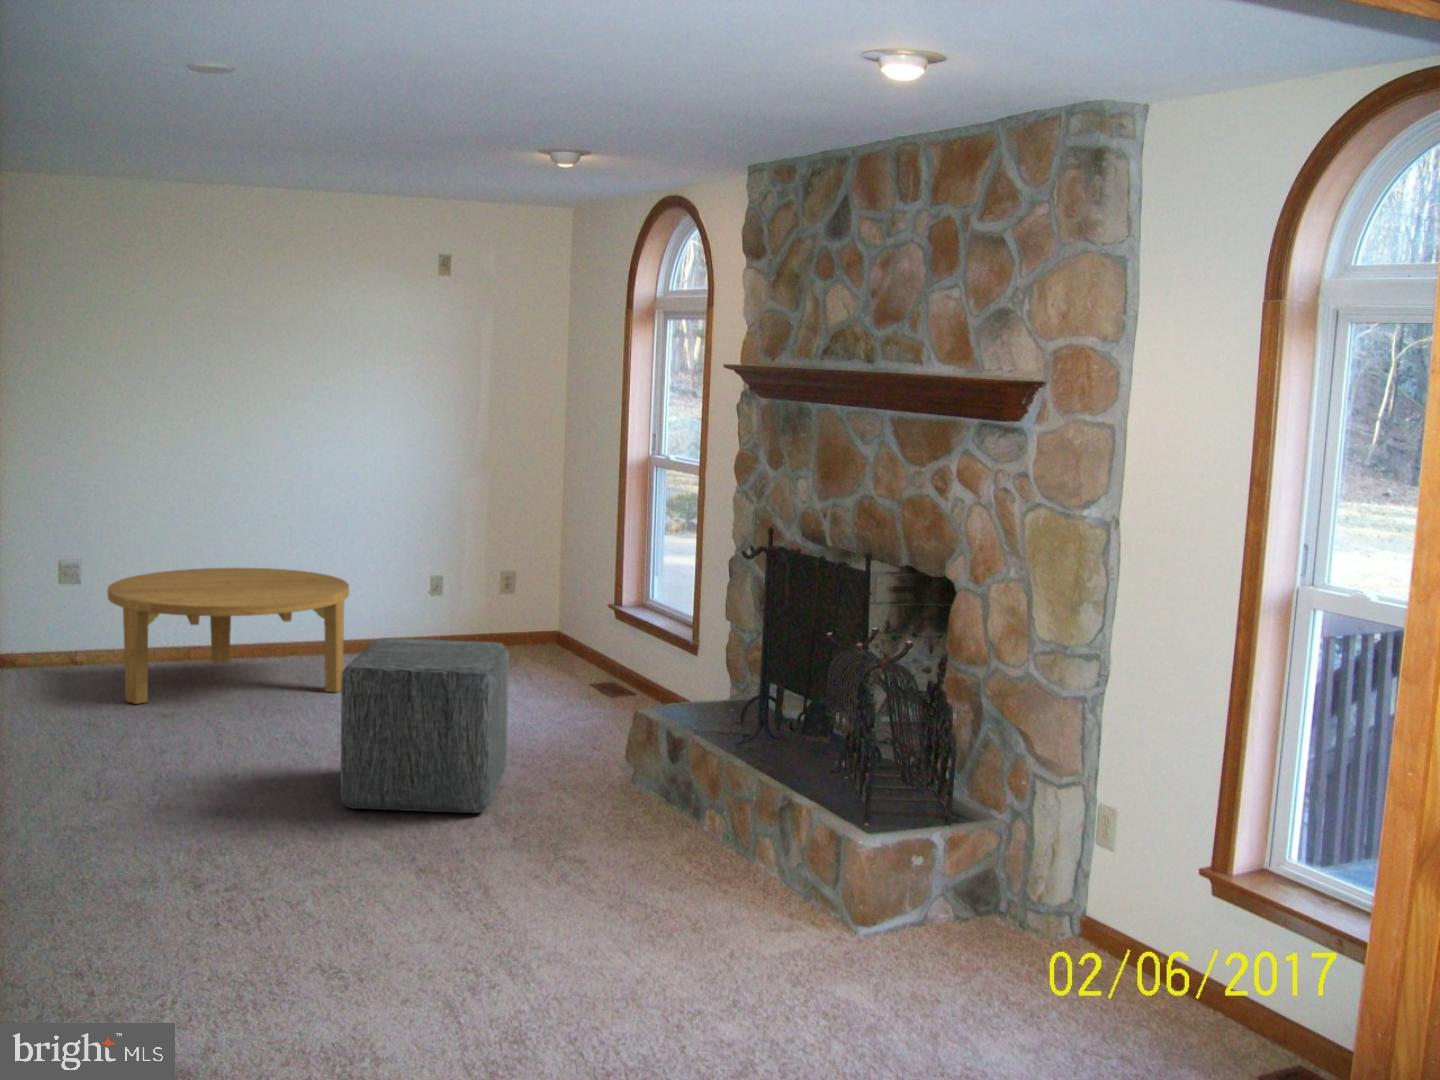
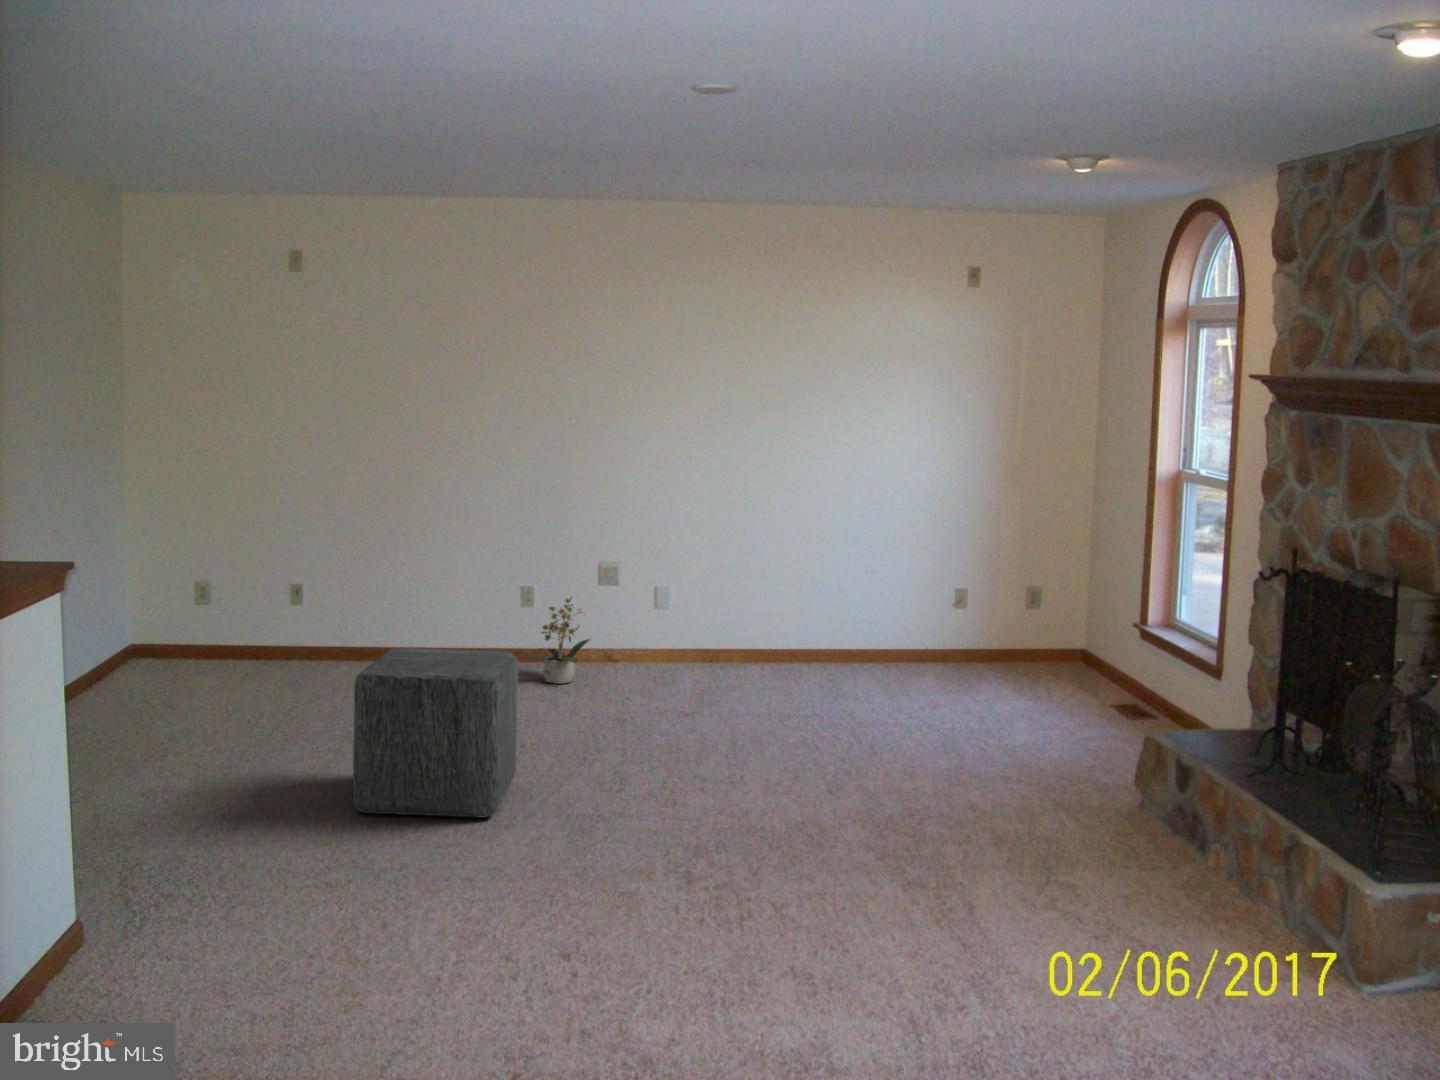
coffee table: present [107,568,349,704] -> none [135,585,368,714]
potted plant: none [515,573,597,671] -> present [528,597,590,684]

